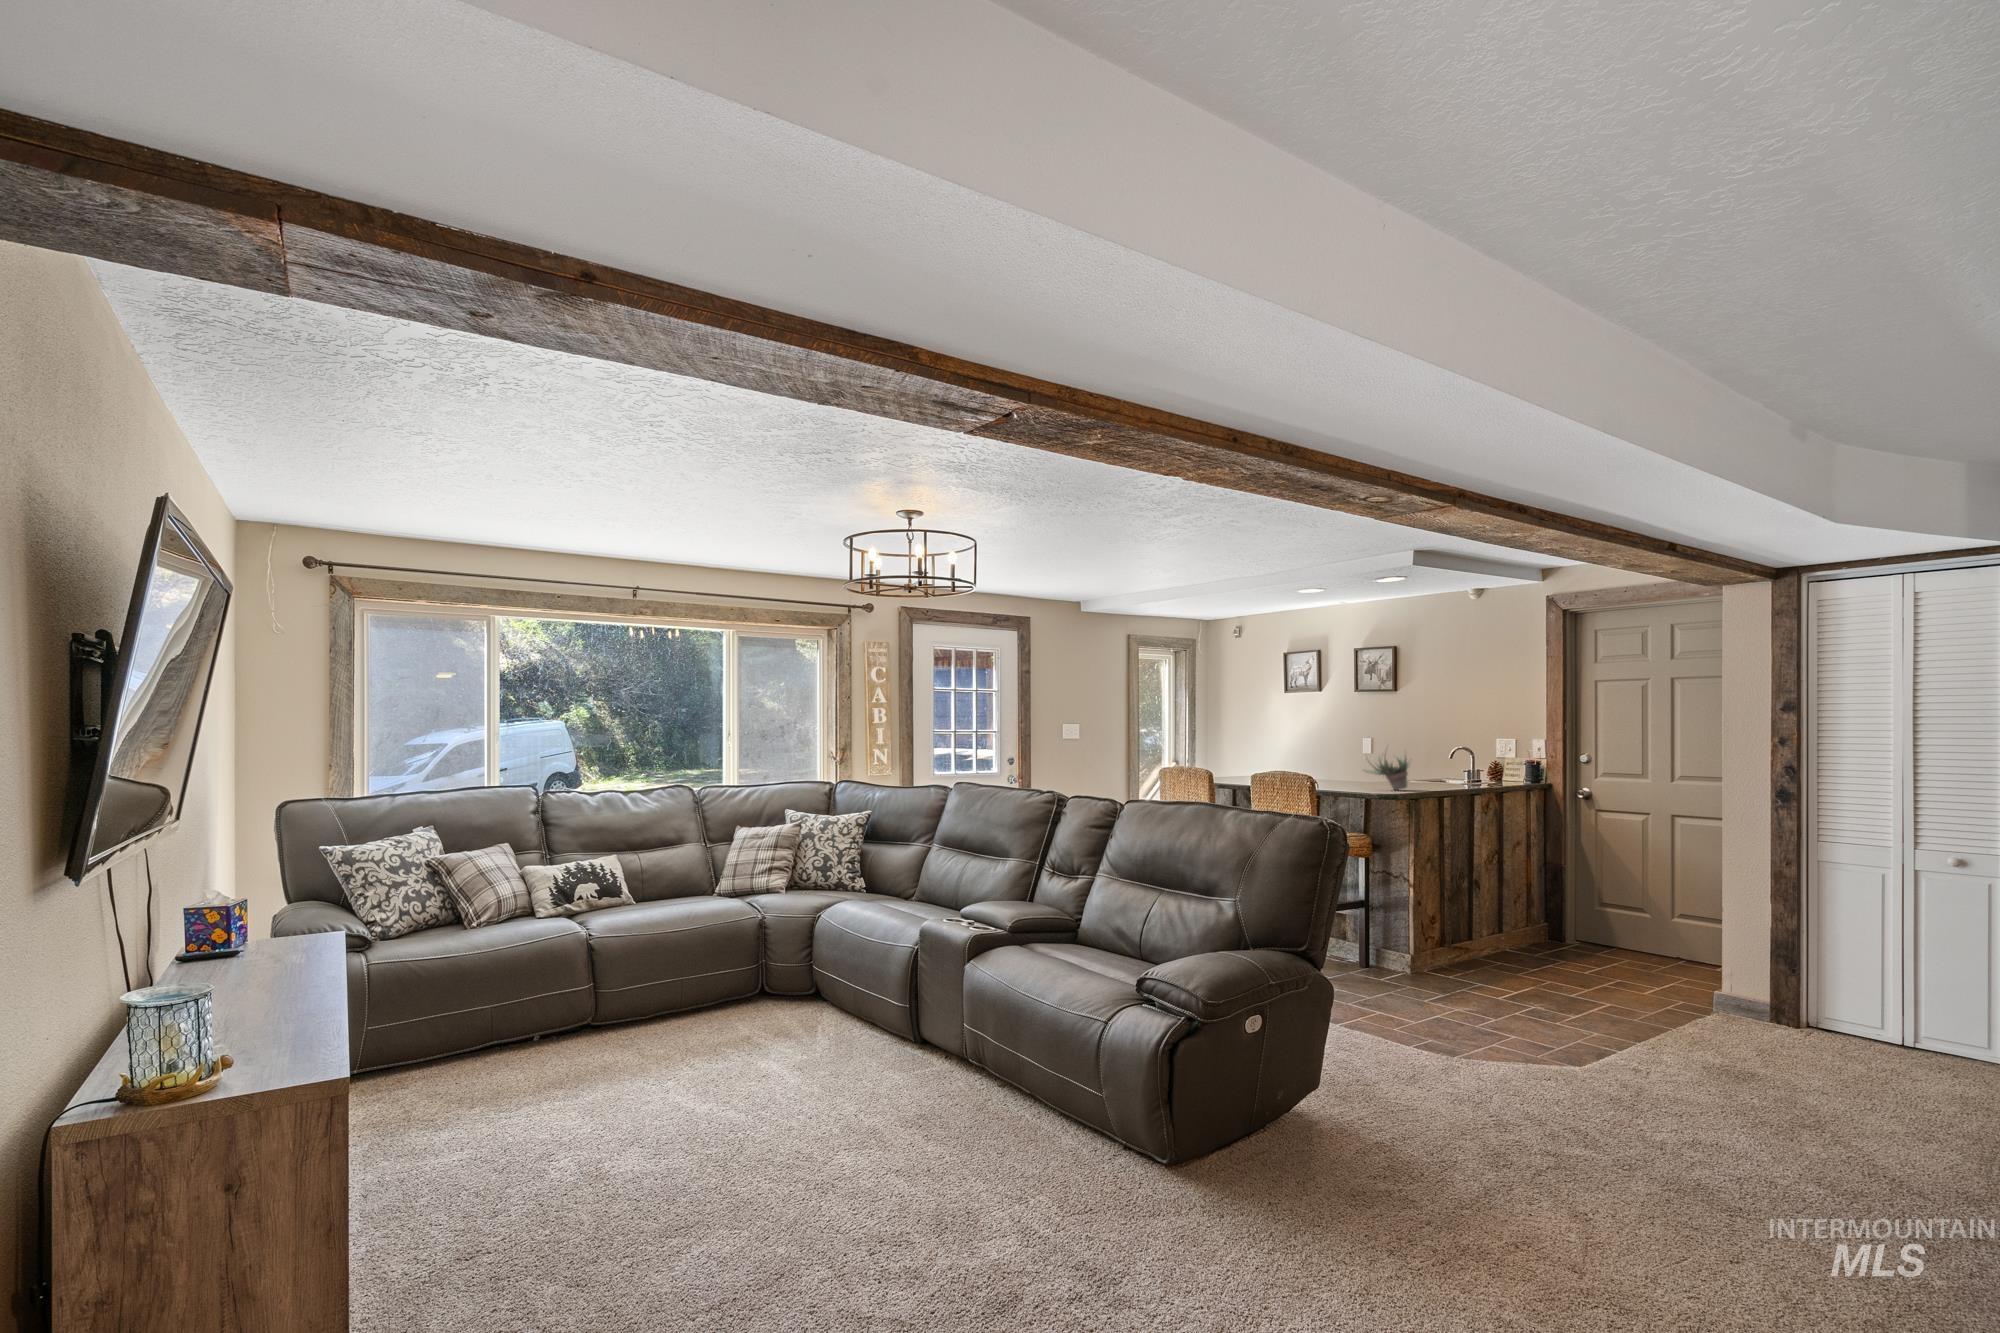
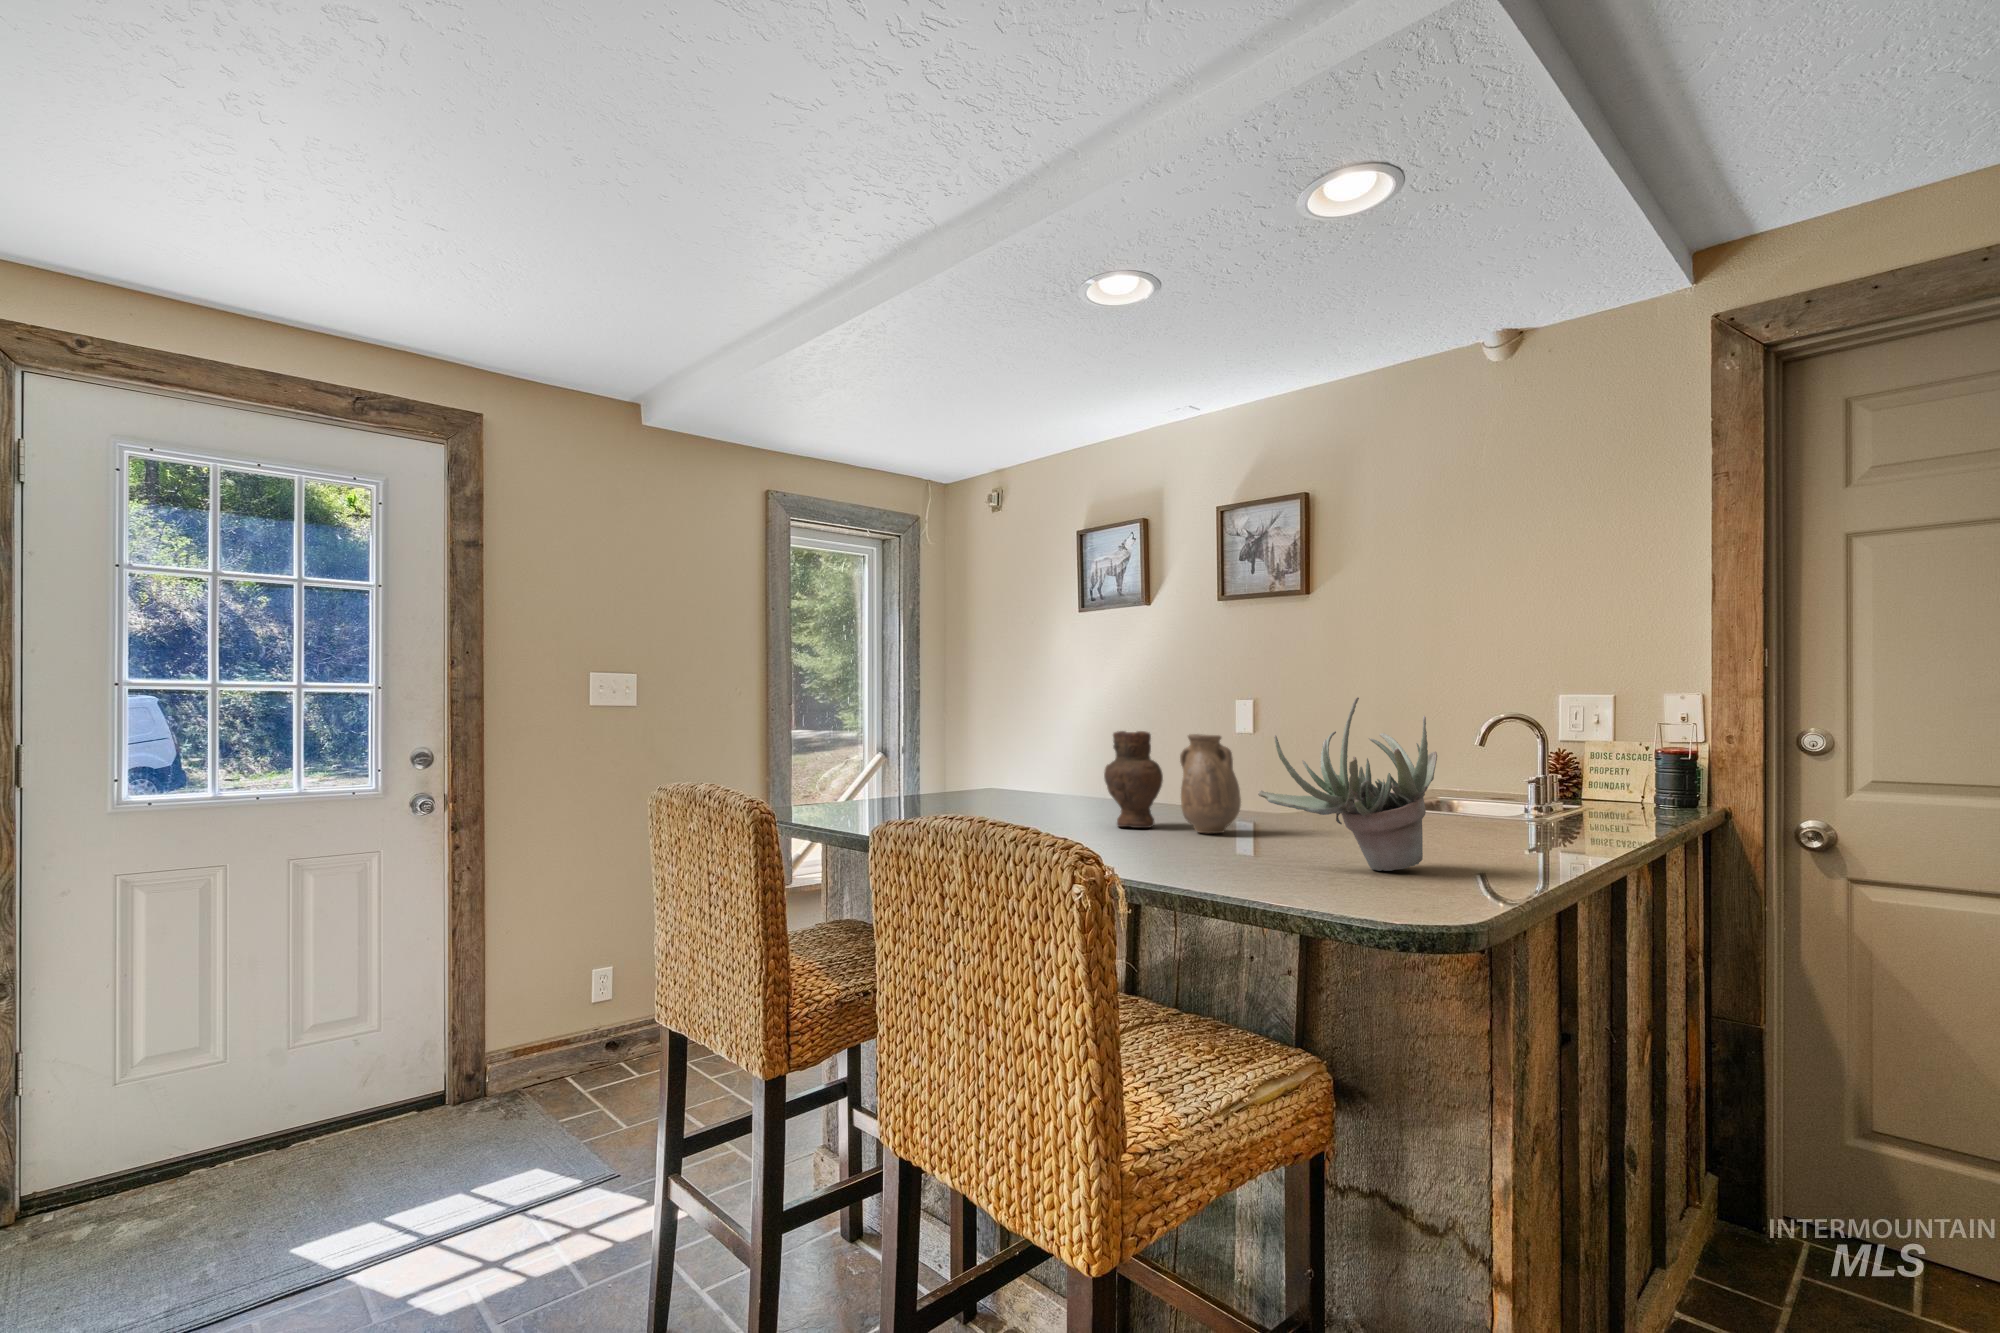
vase: none [1313,753,1360,785] -> present [1104,731,1241,833]

